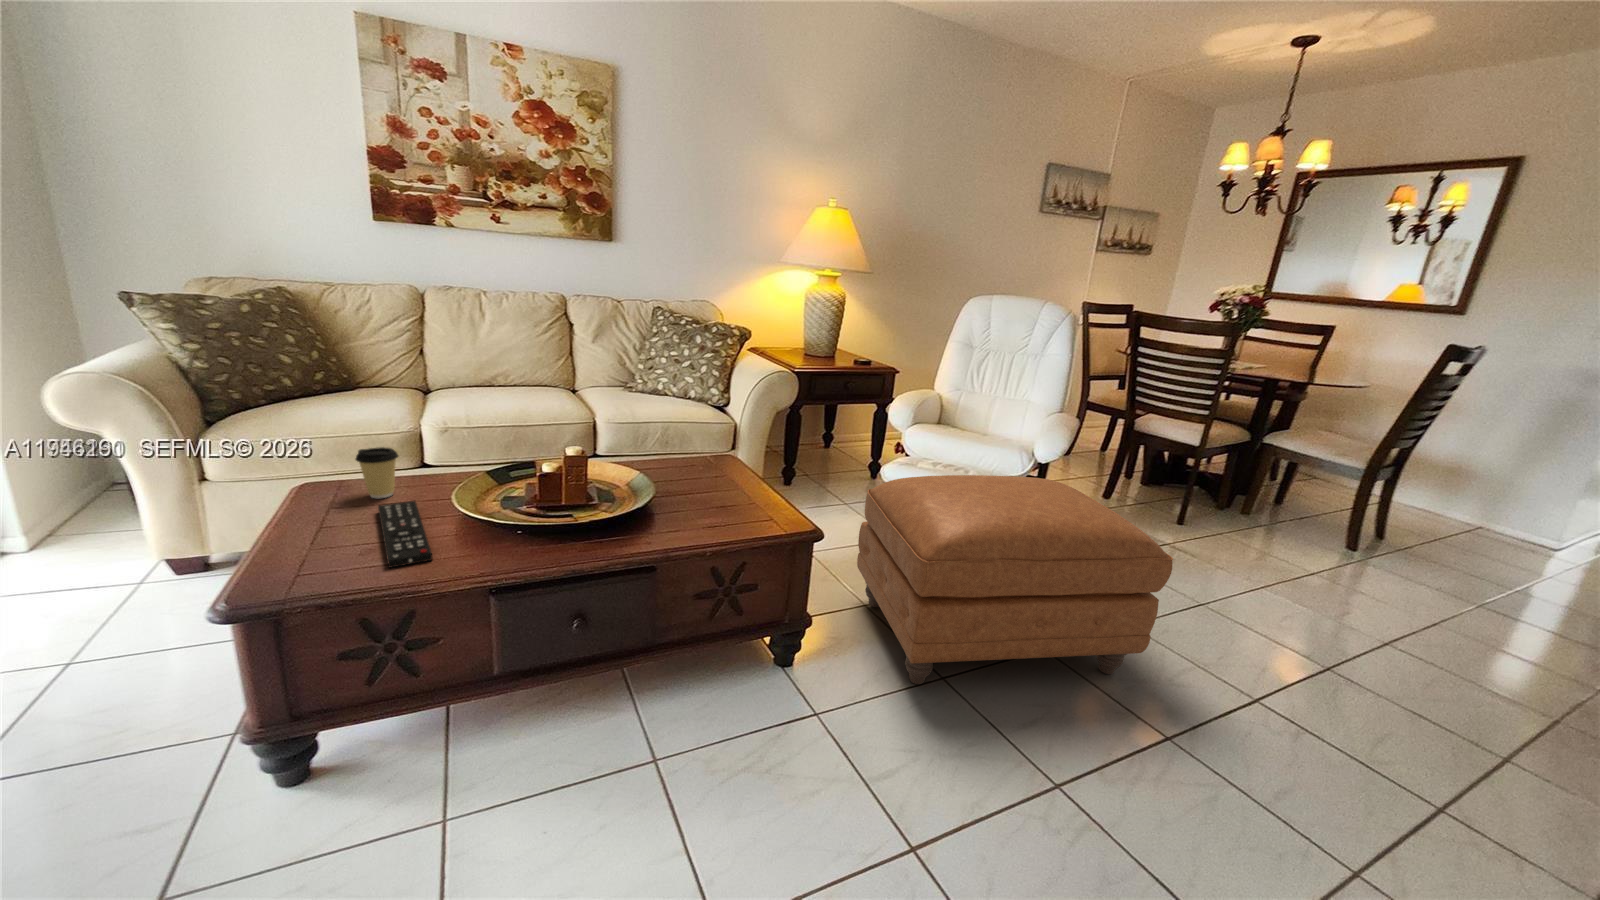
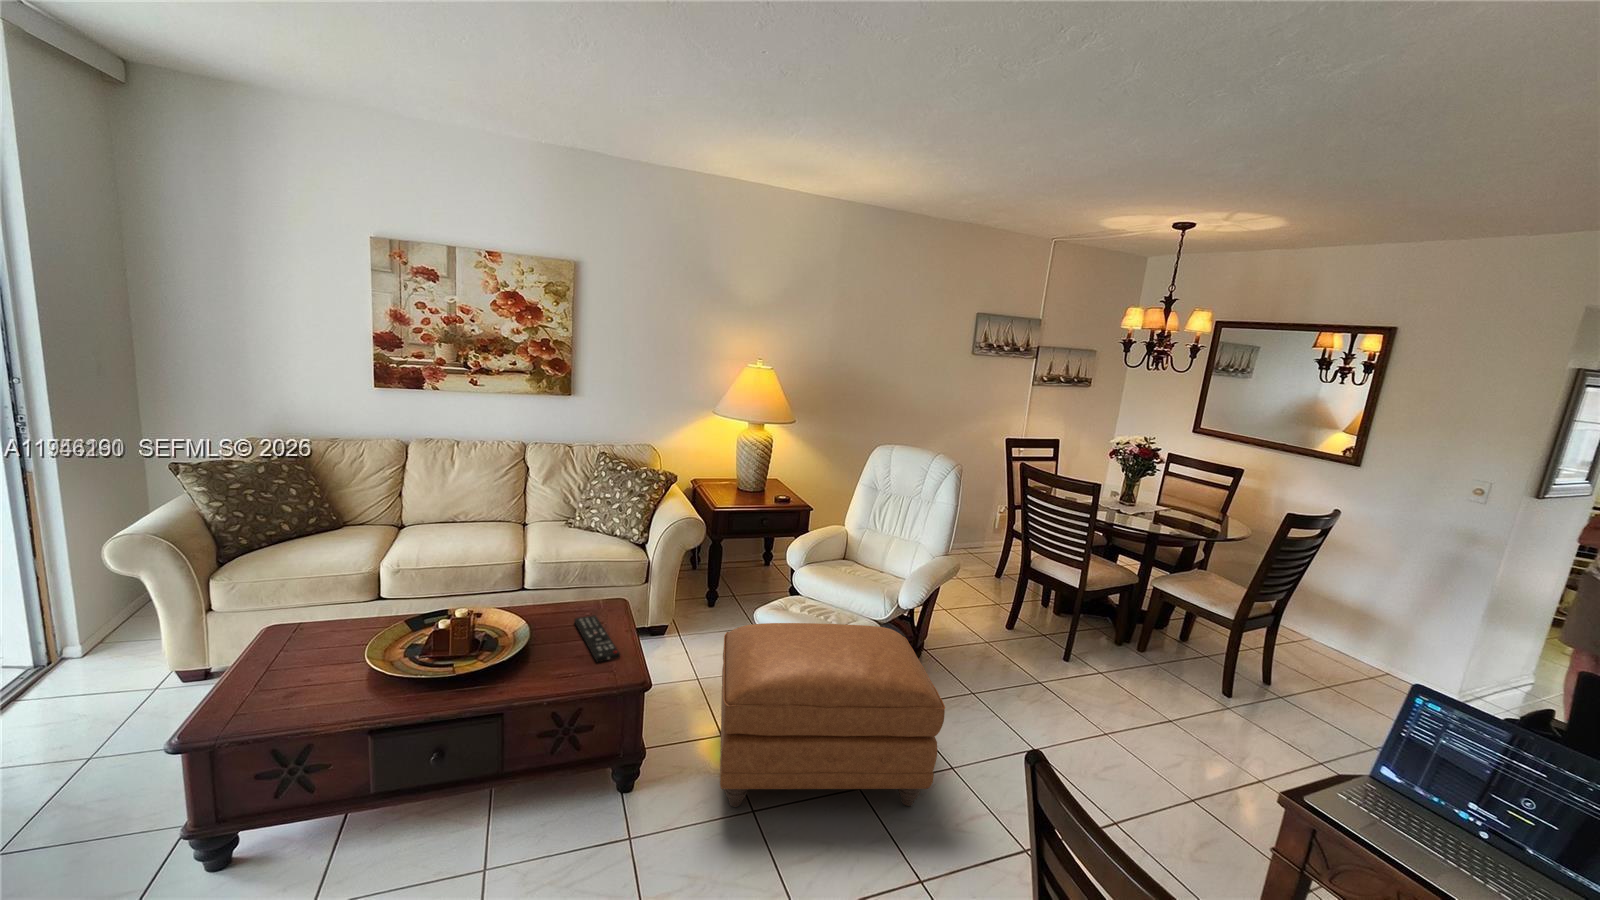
coffee cup: present [356,447,398,498] -> none [311,597,344,637]
remote control: present [378,501,433,568] -> present [575,615,620,662]

